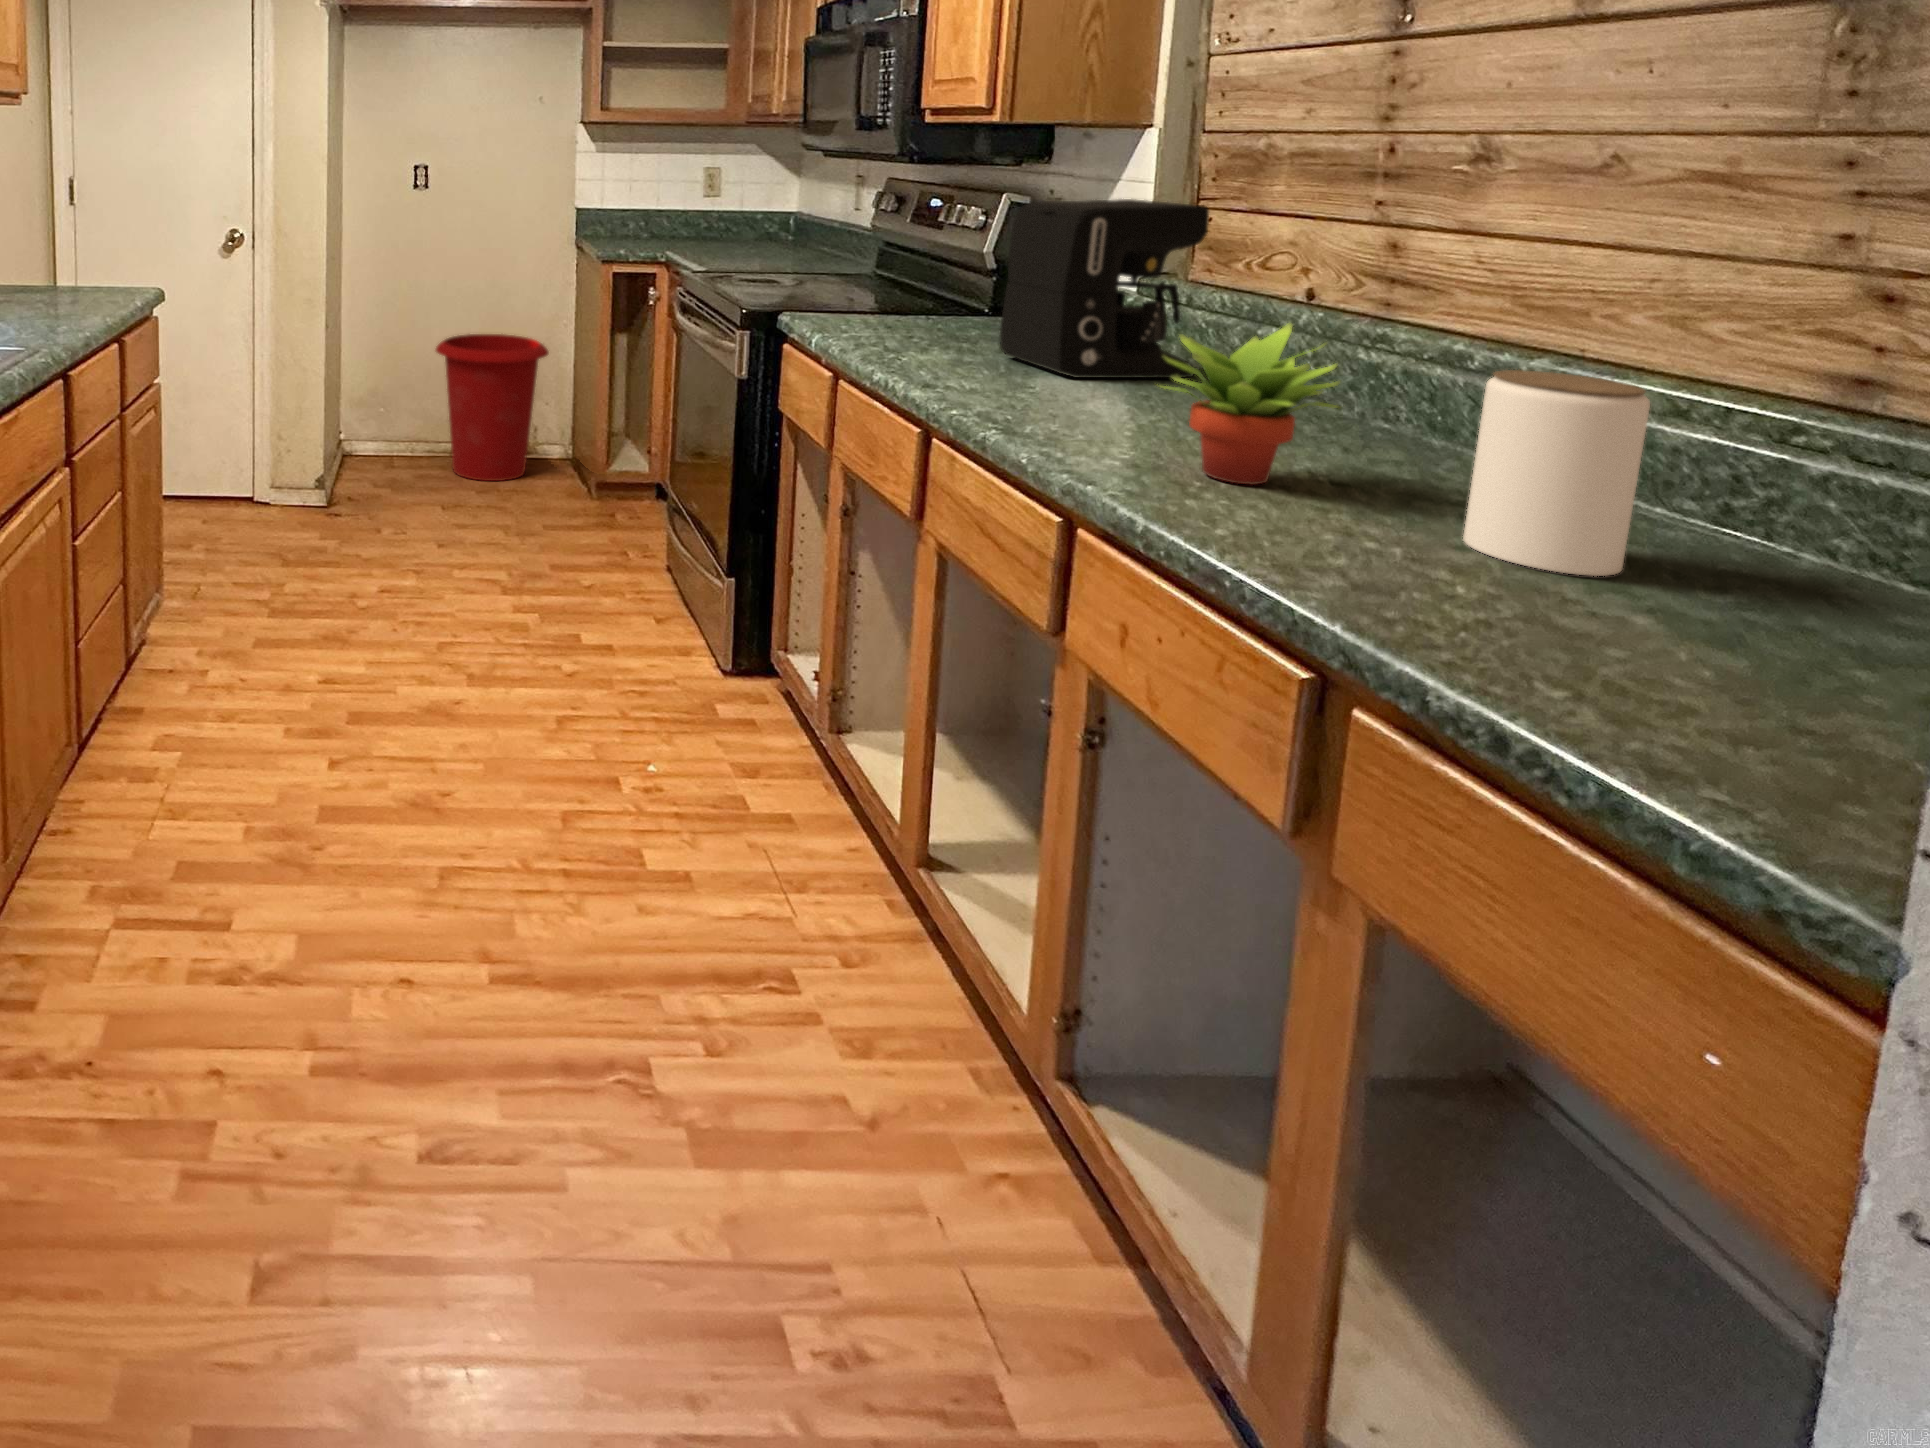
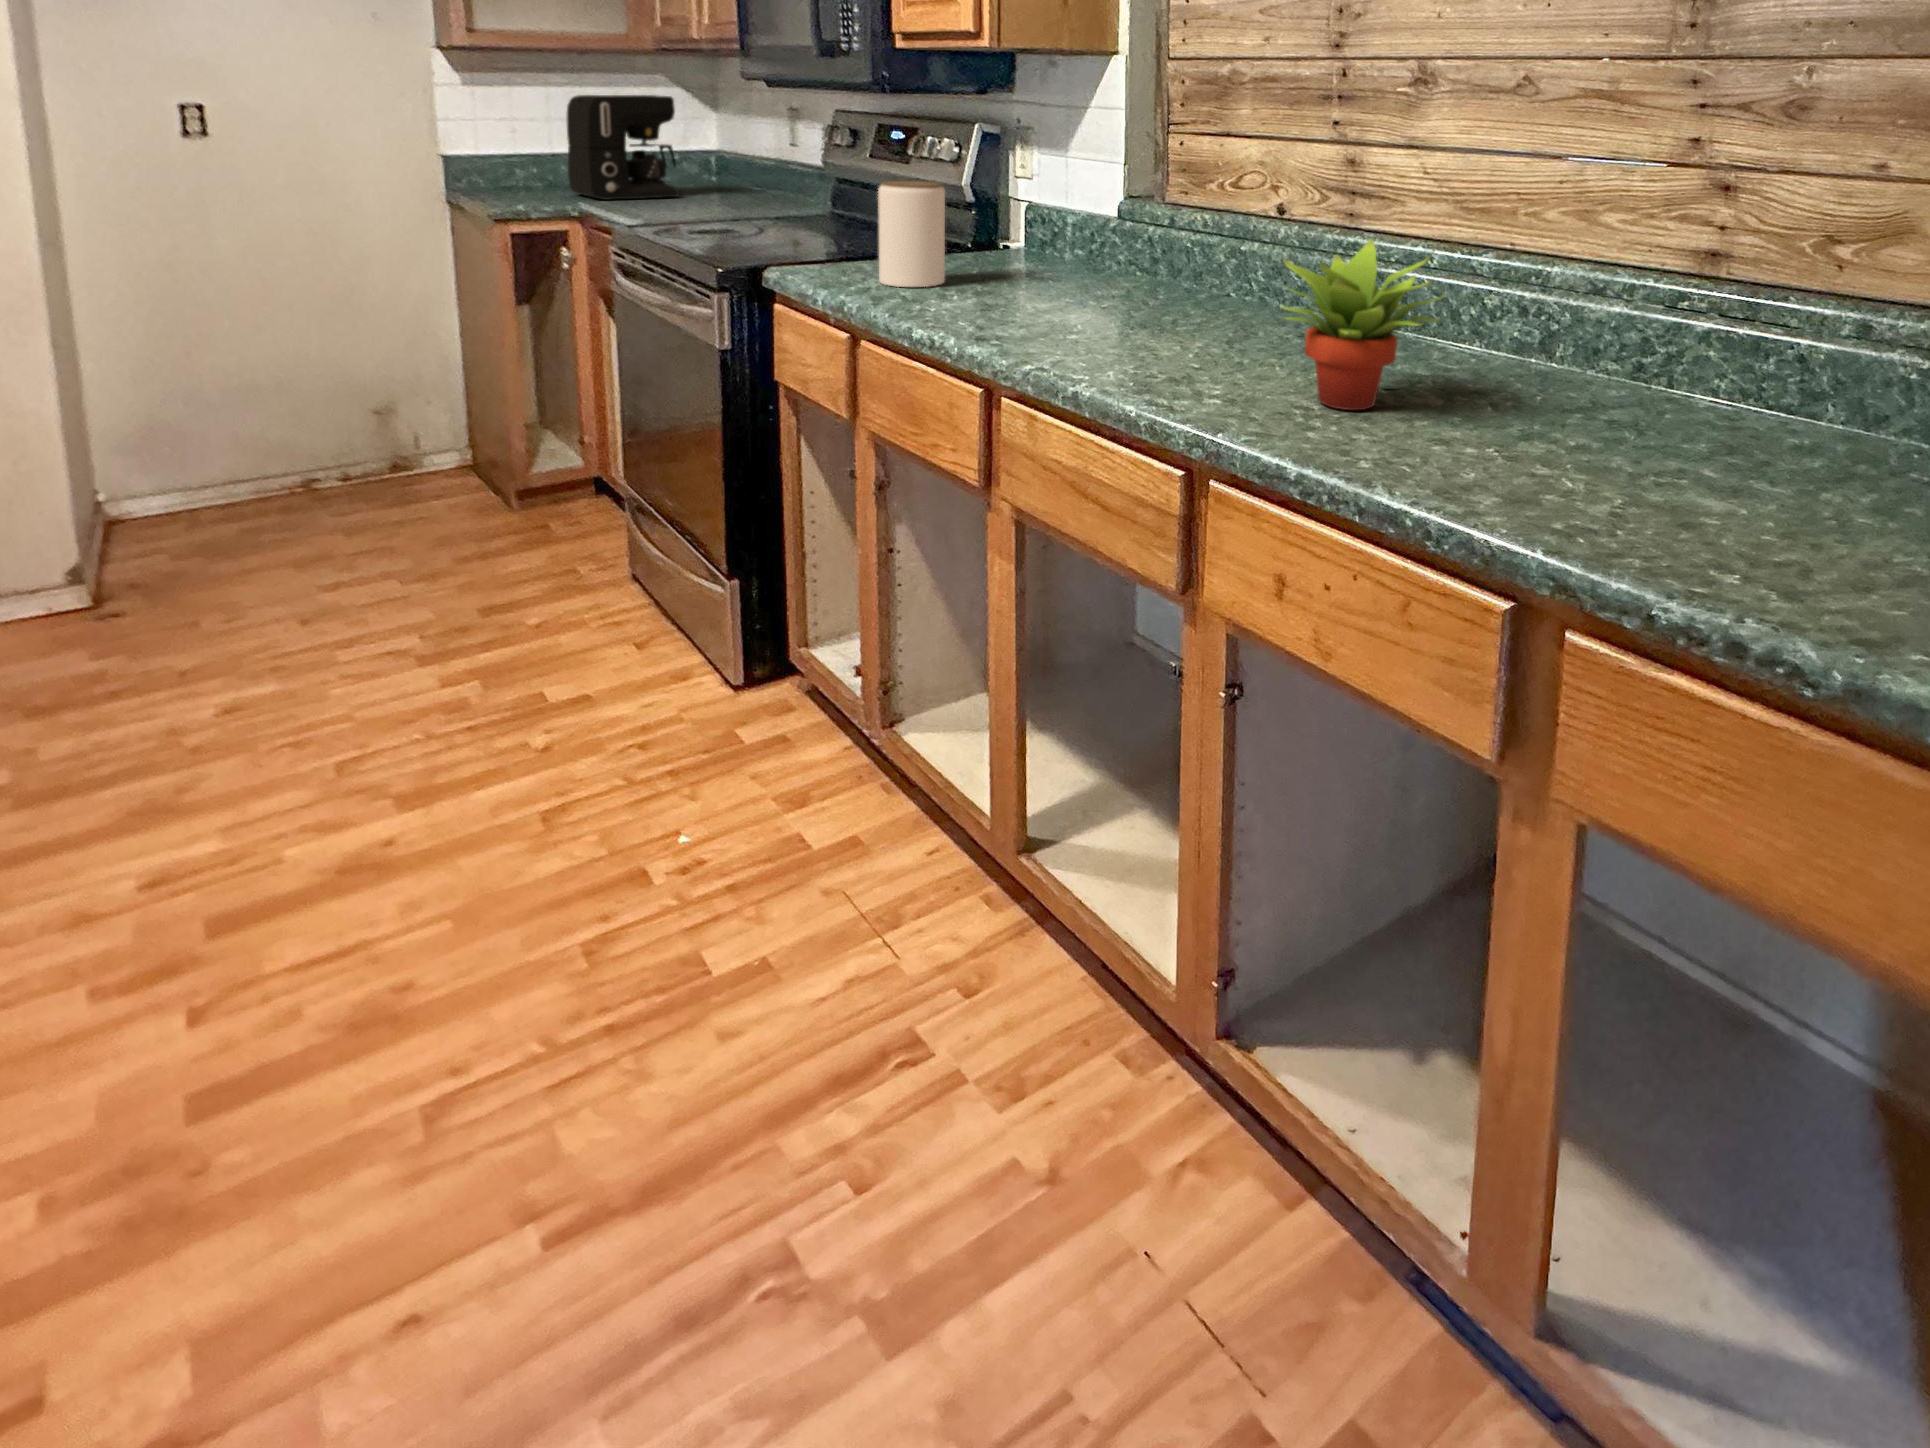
coffee maker: present [1000,199,1209,378] -> present [567,95,679,200]
waste bin: present [436,334,549,481] -> none [235,321,427,521]
jar: present [1463,370,1650,576] -> present [878,181,945,287]

